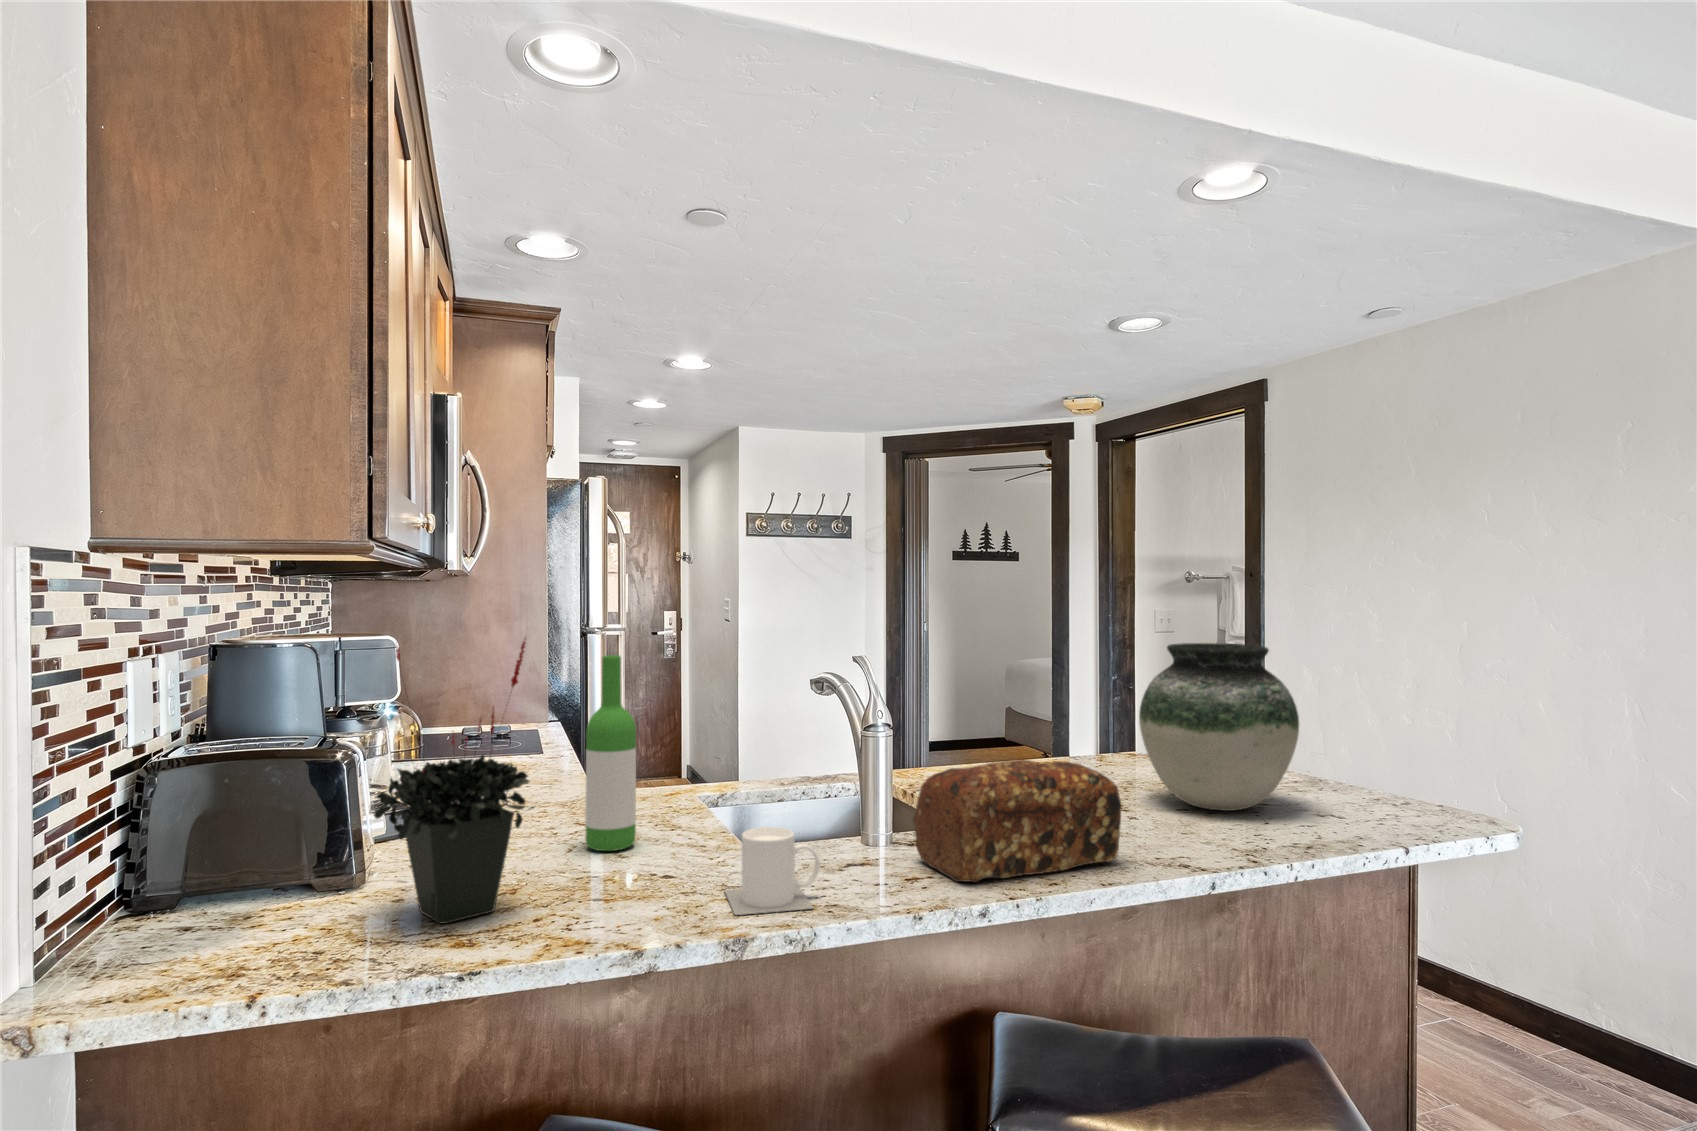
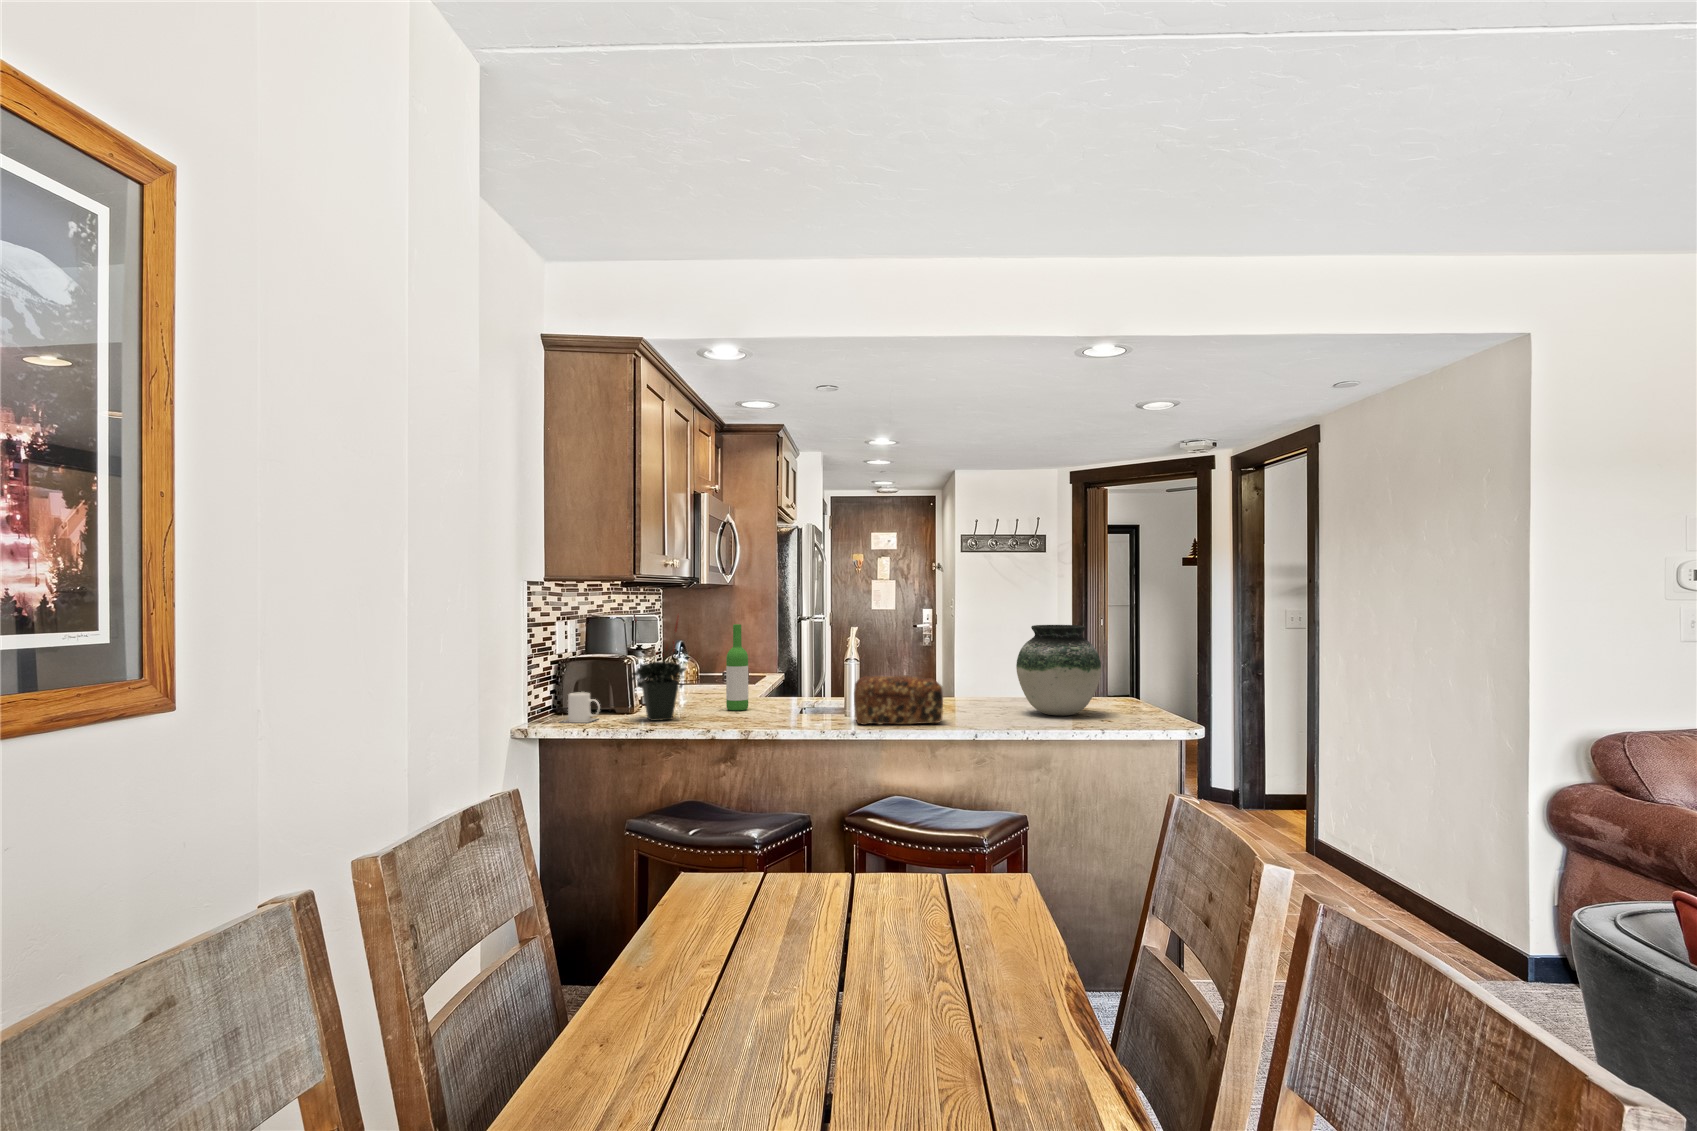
mug: present [725,827,820,915] -> present [563,692,600,723]

